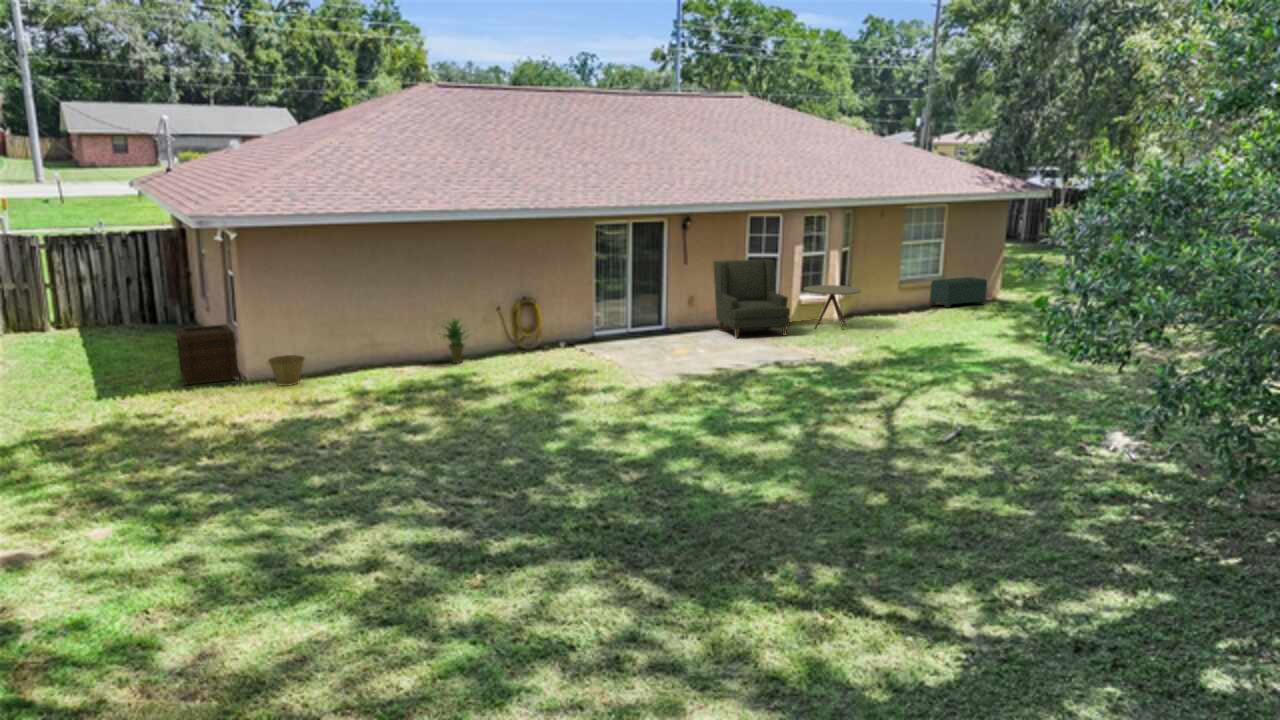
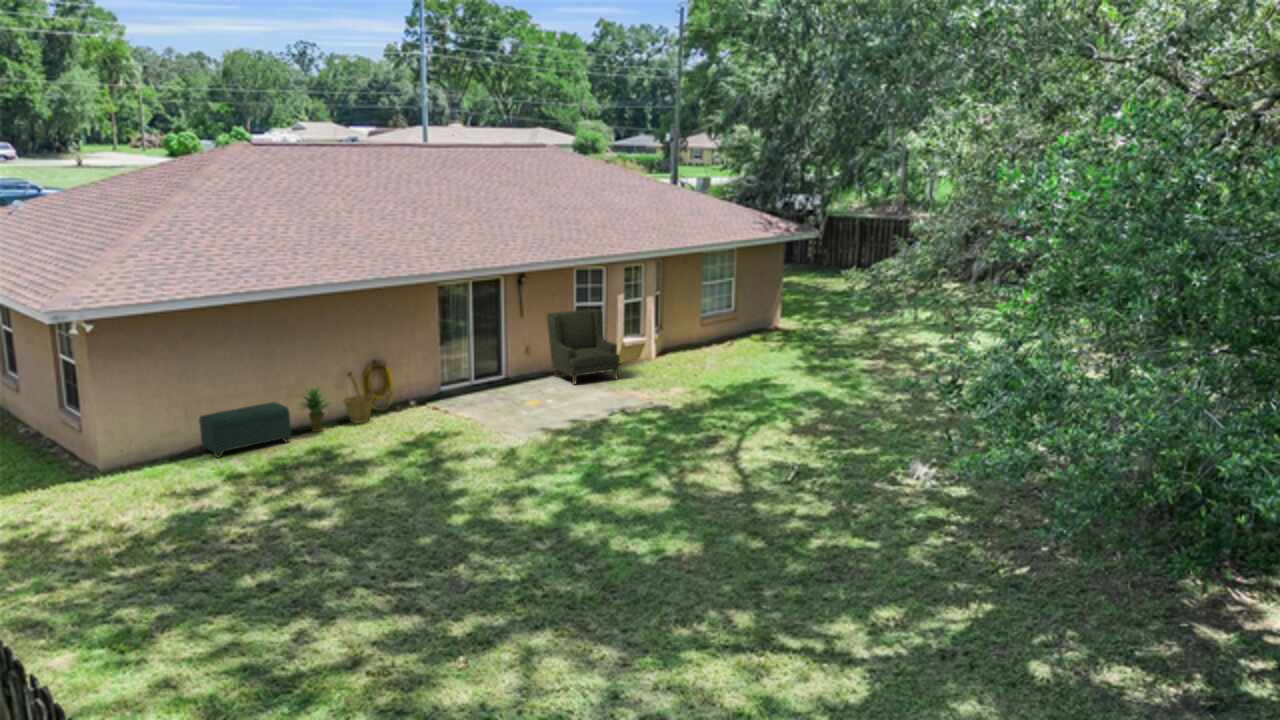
bench: present [930,277,987,308] -> present [199,402,291,458]
round table: present [804,285,861,330] -> none [627,329,678,370]
wooden crate: present [176,324,239,385] -> none [11,411,91,481]
basket: present [268,355,304,386] -> present [343,396,373,423]

